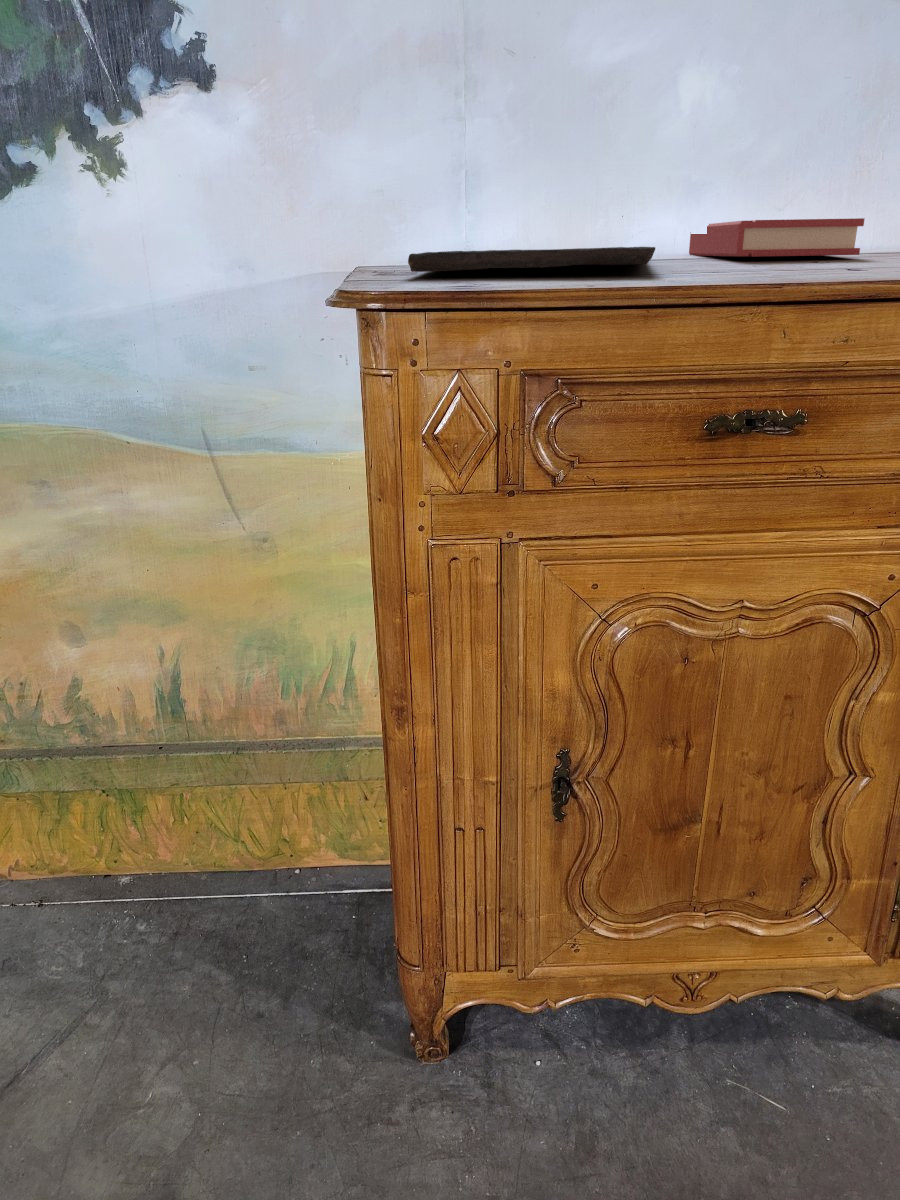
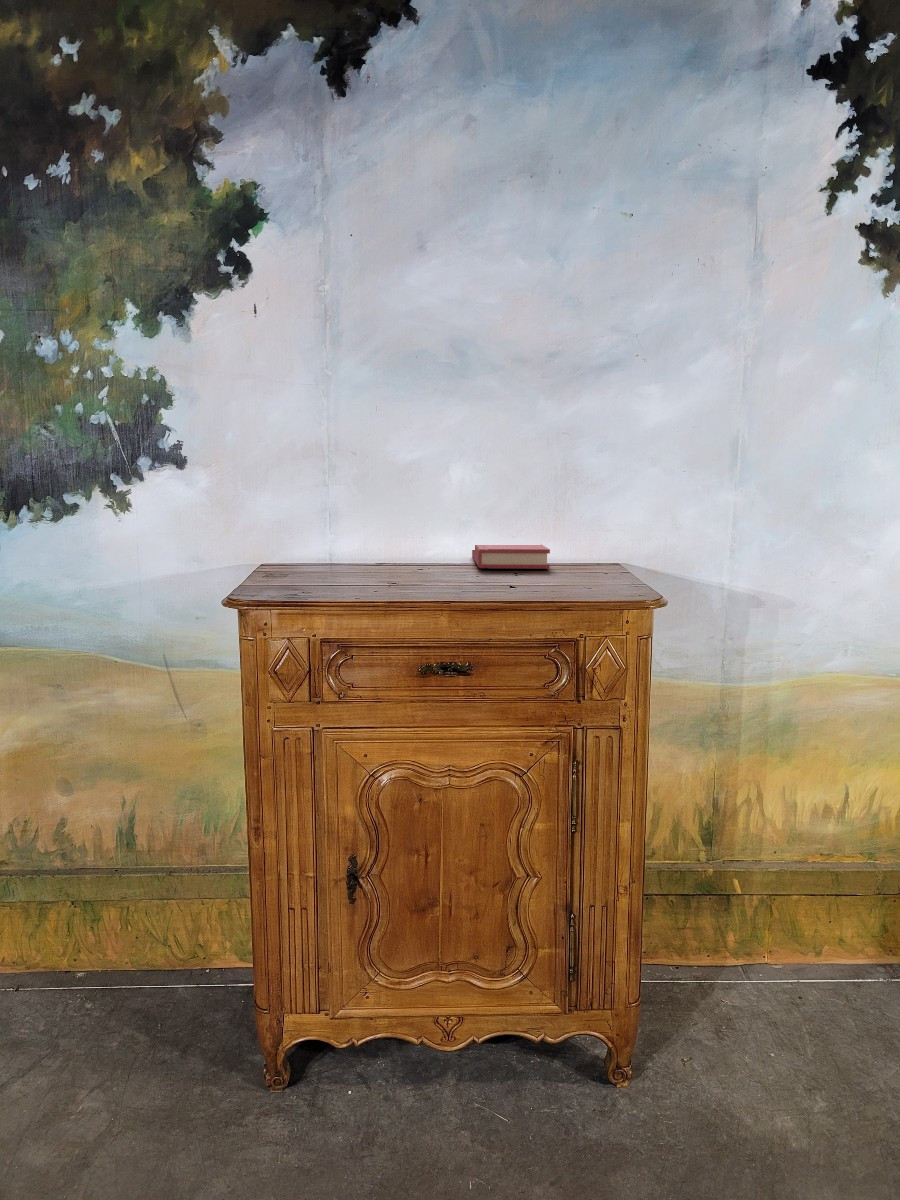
decorative tray: present [408,247,655,272] -> none [276,558,431,582]

